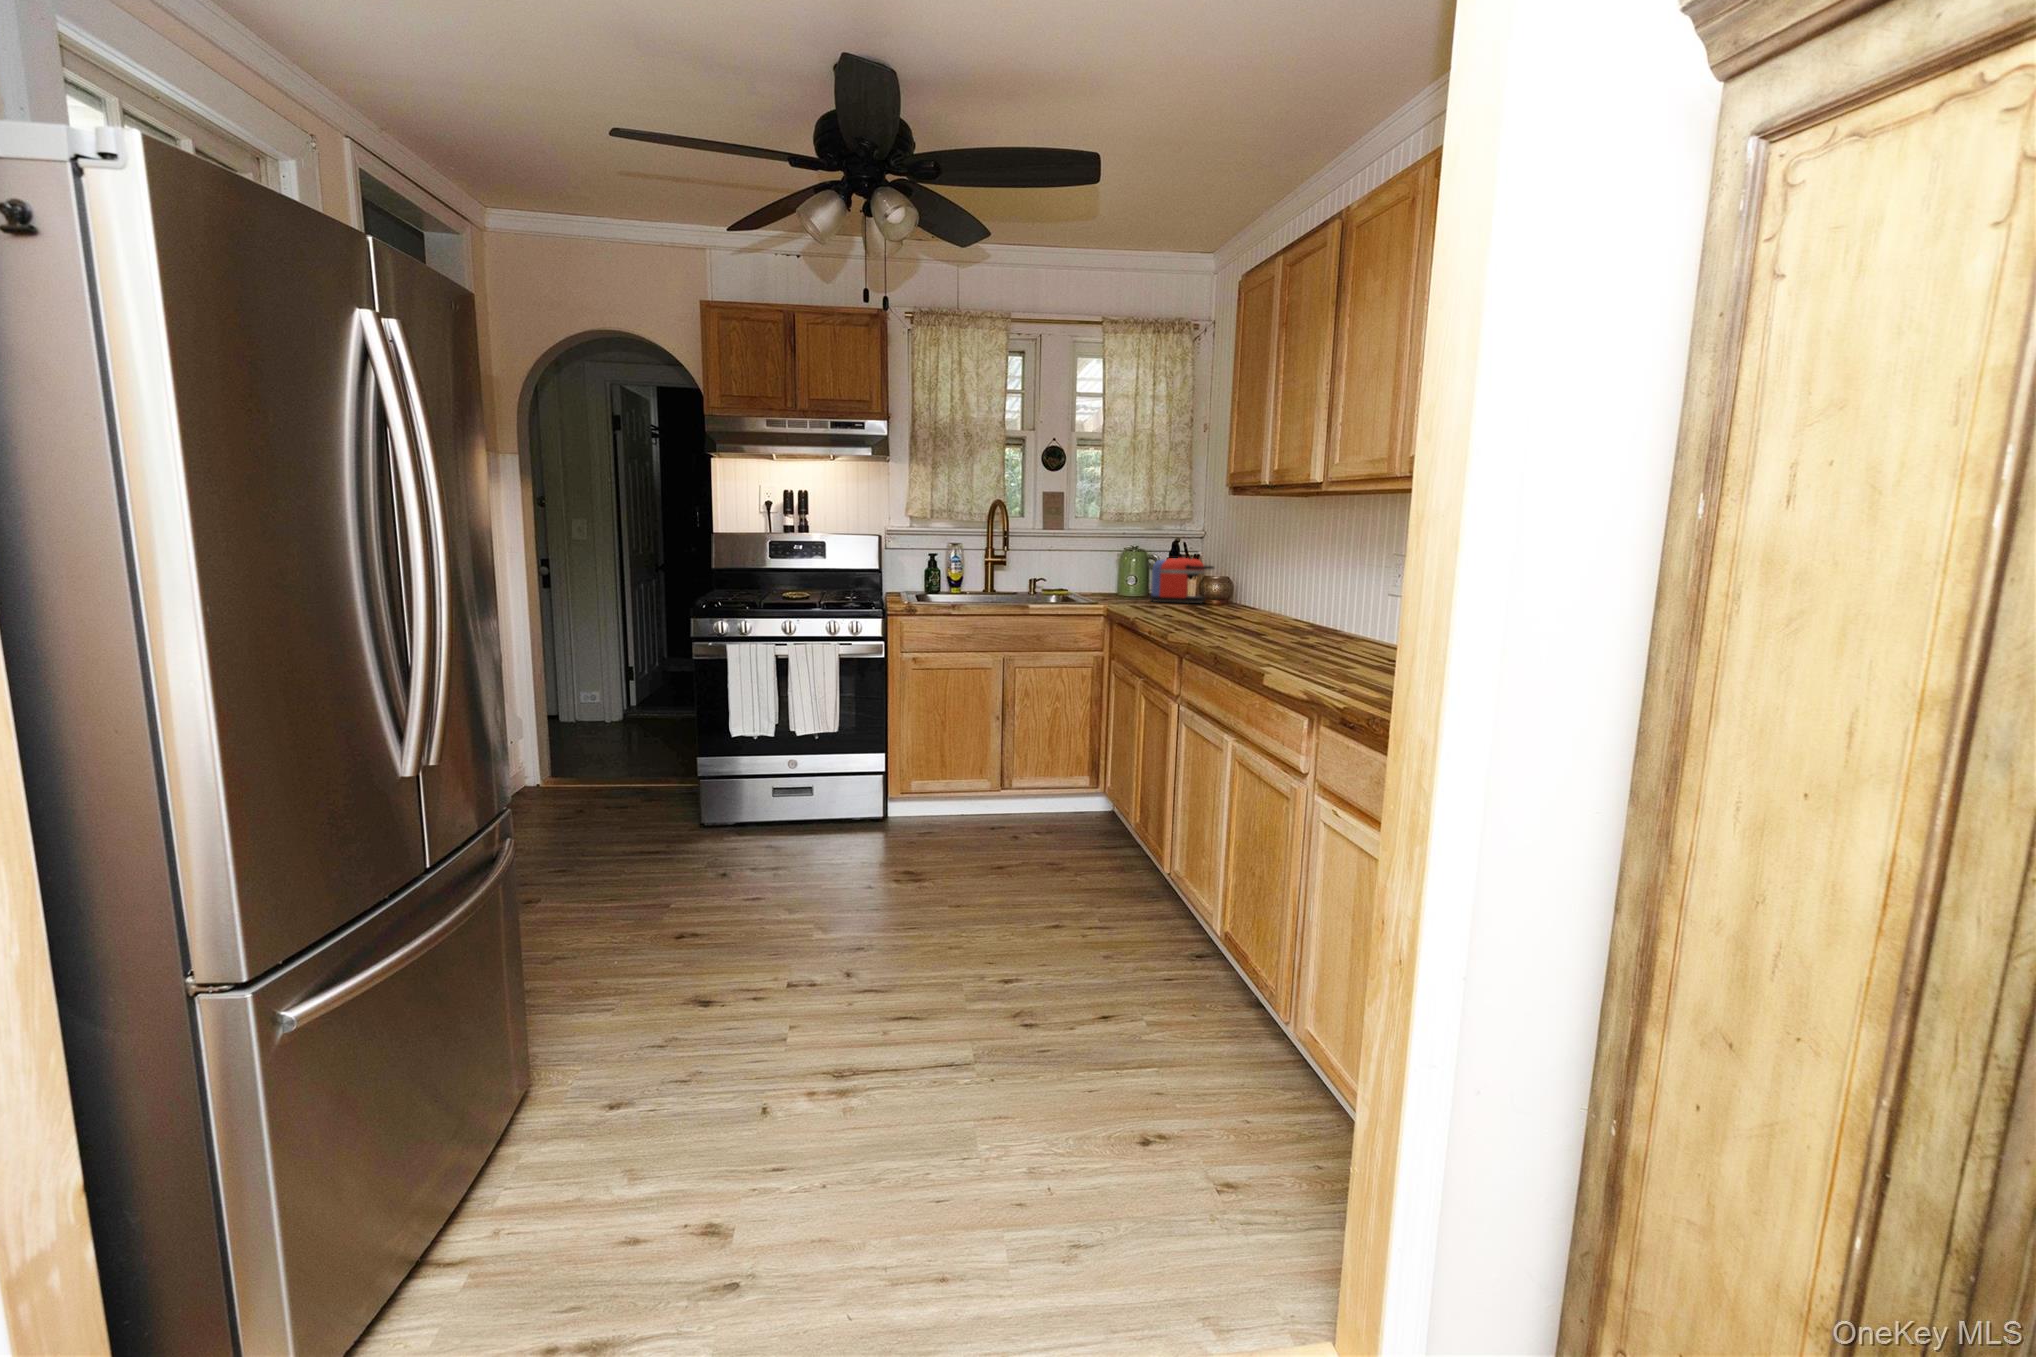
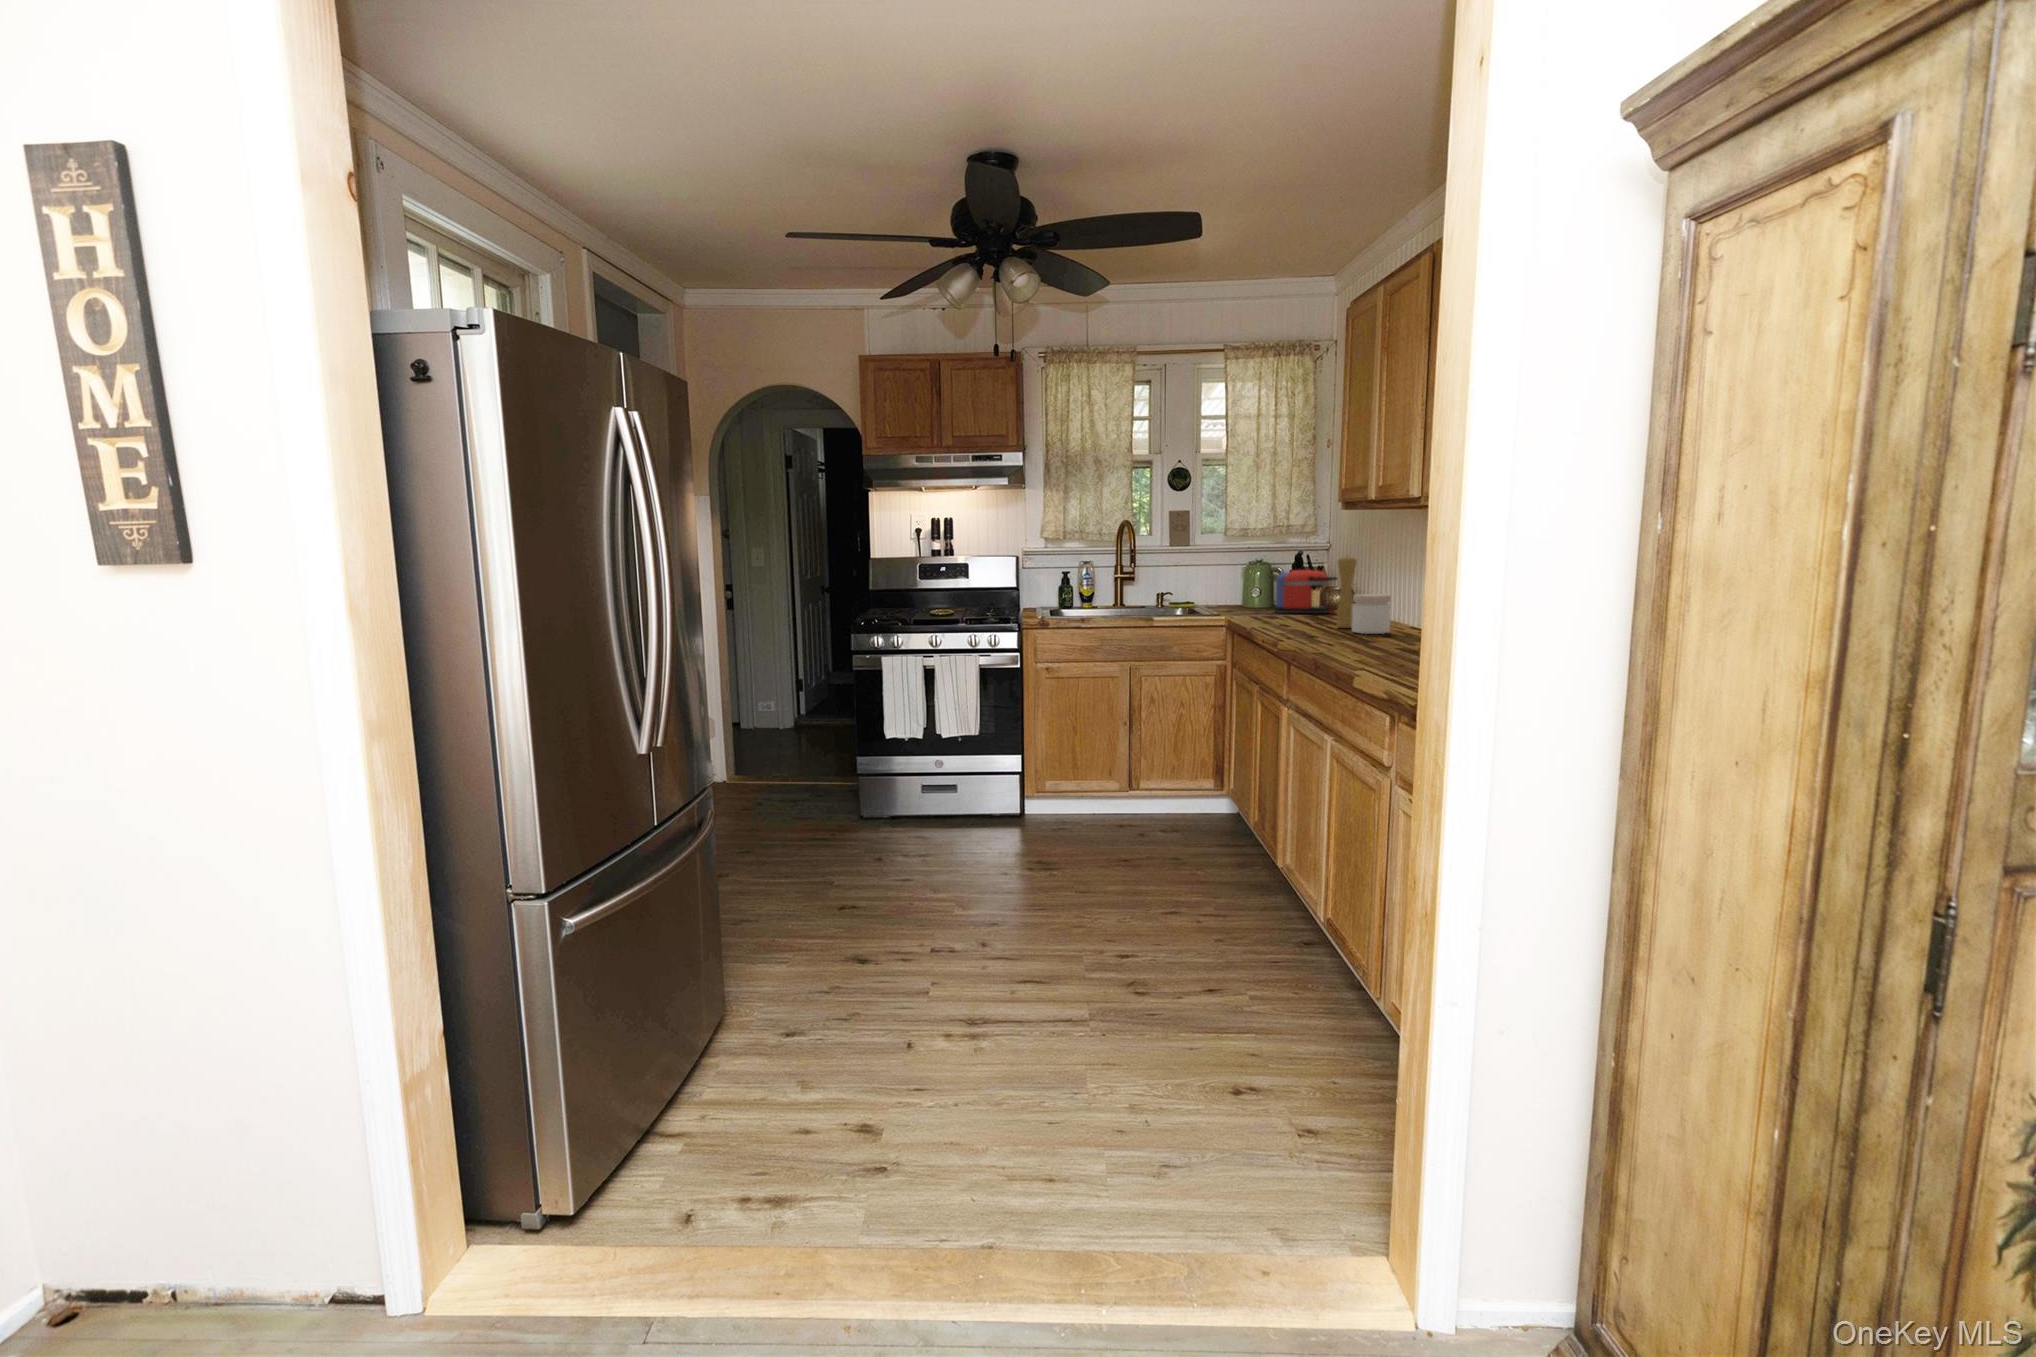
pepper mill: none [1220,543,1242,619] -> present [1337,556,1357,628]
jar: none [1238,584,1278,626] -> present [1352,594,1391,634]

